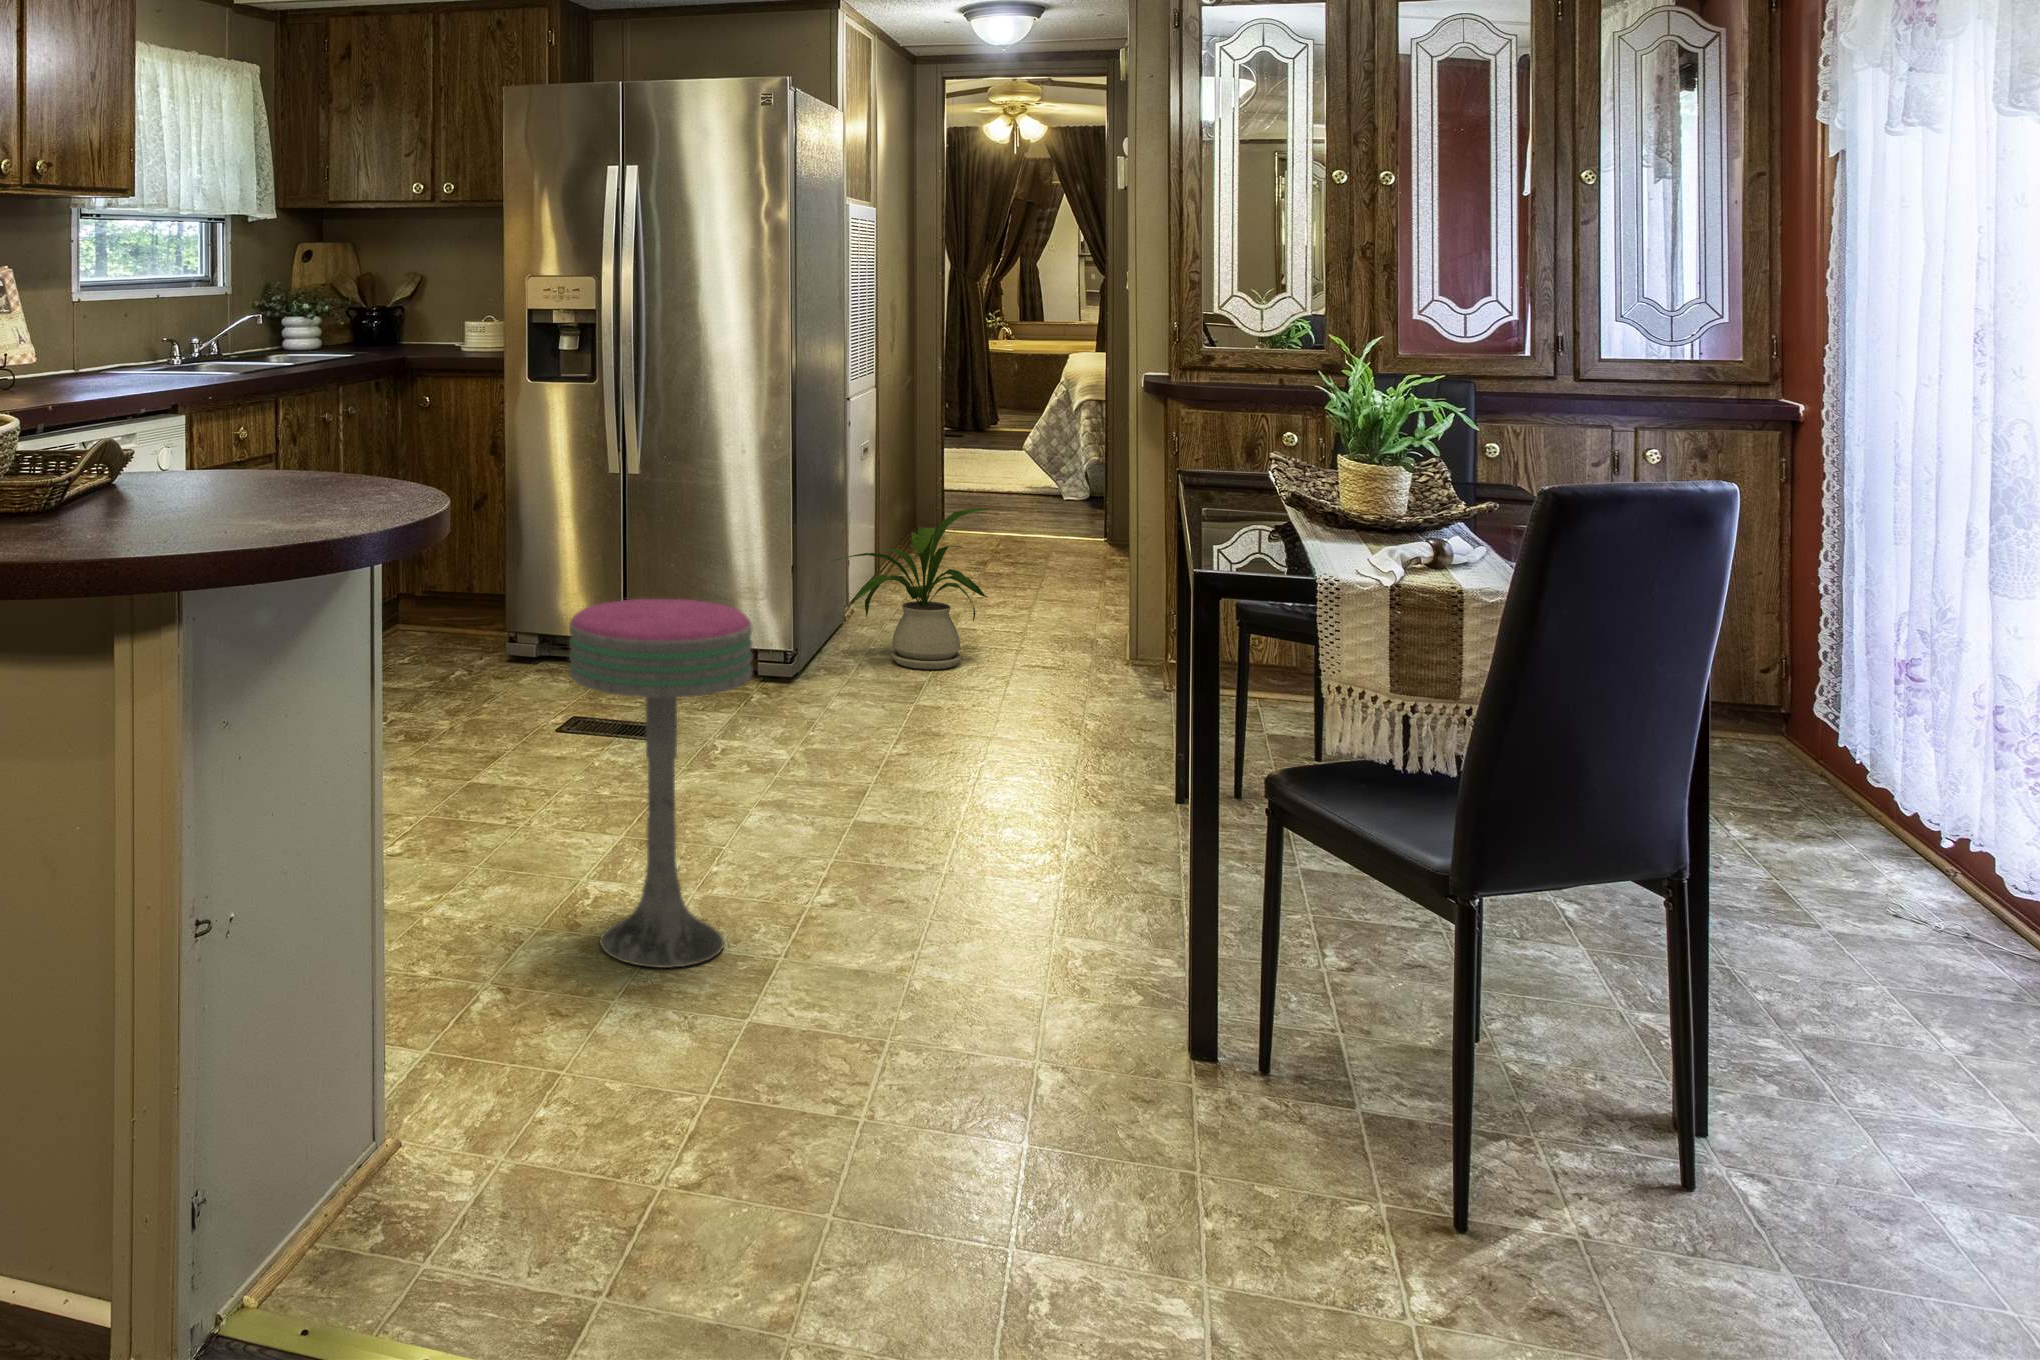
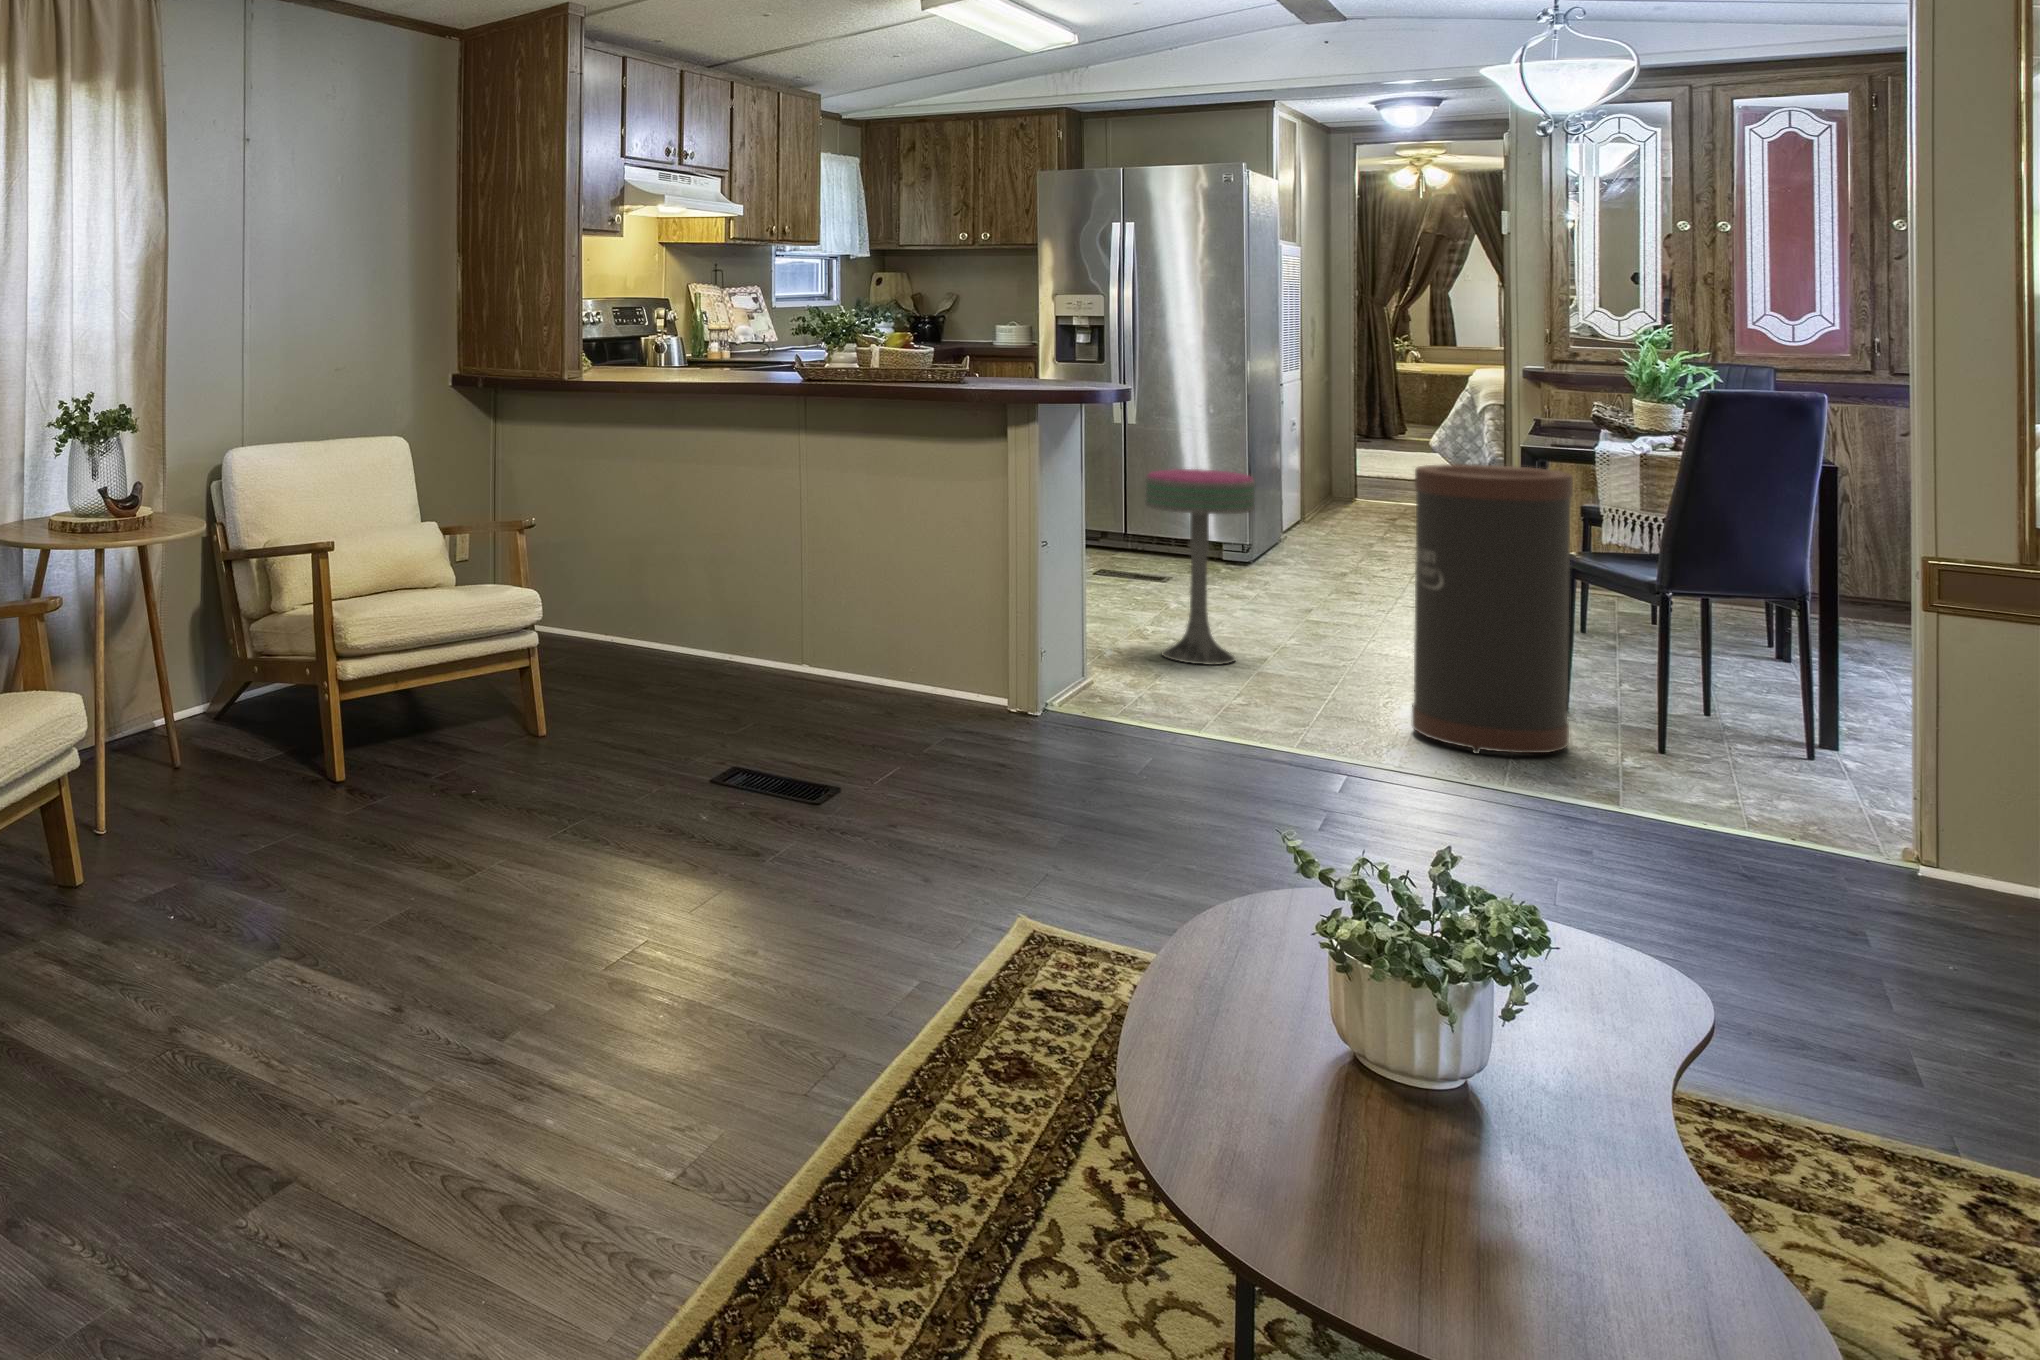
house plant: present [836,509,988,669] -> none [1280,459,1400,568]
trash can: none [1010,635,1305,1279] -> present [1412,464,1573,754]

